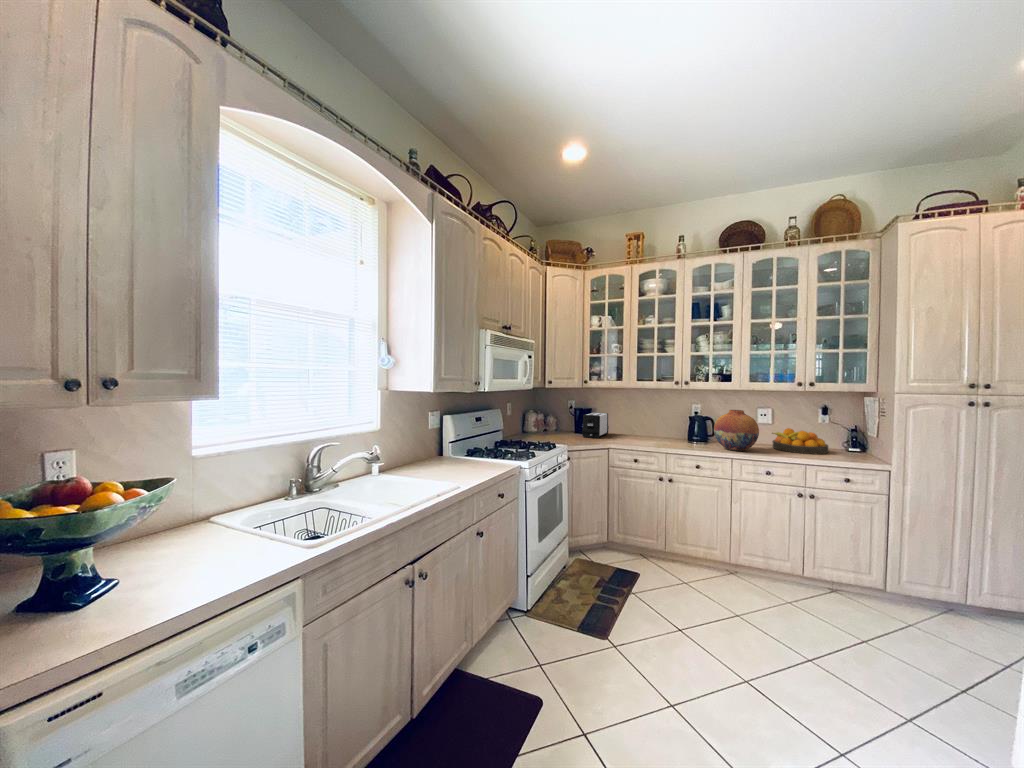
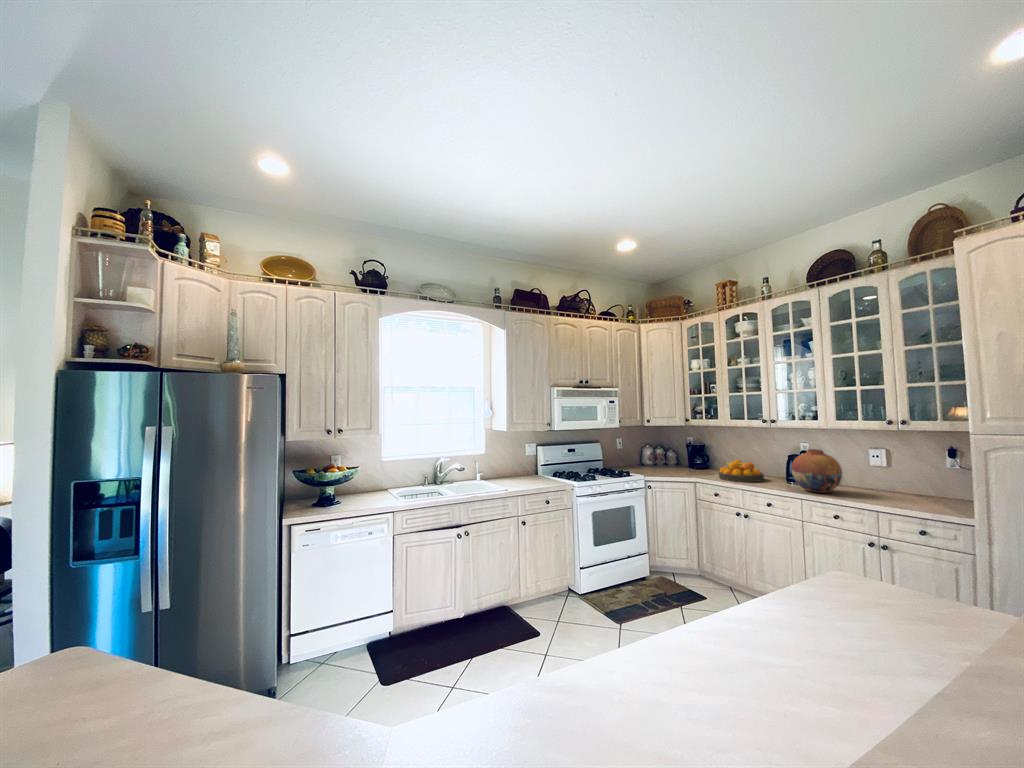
toaster: present [582,412,609,438] -> none [683,449,719,473]
fruit bowl: present [772,428,828,454] -> present [719,460,764,482]

